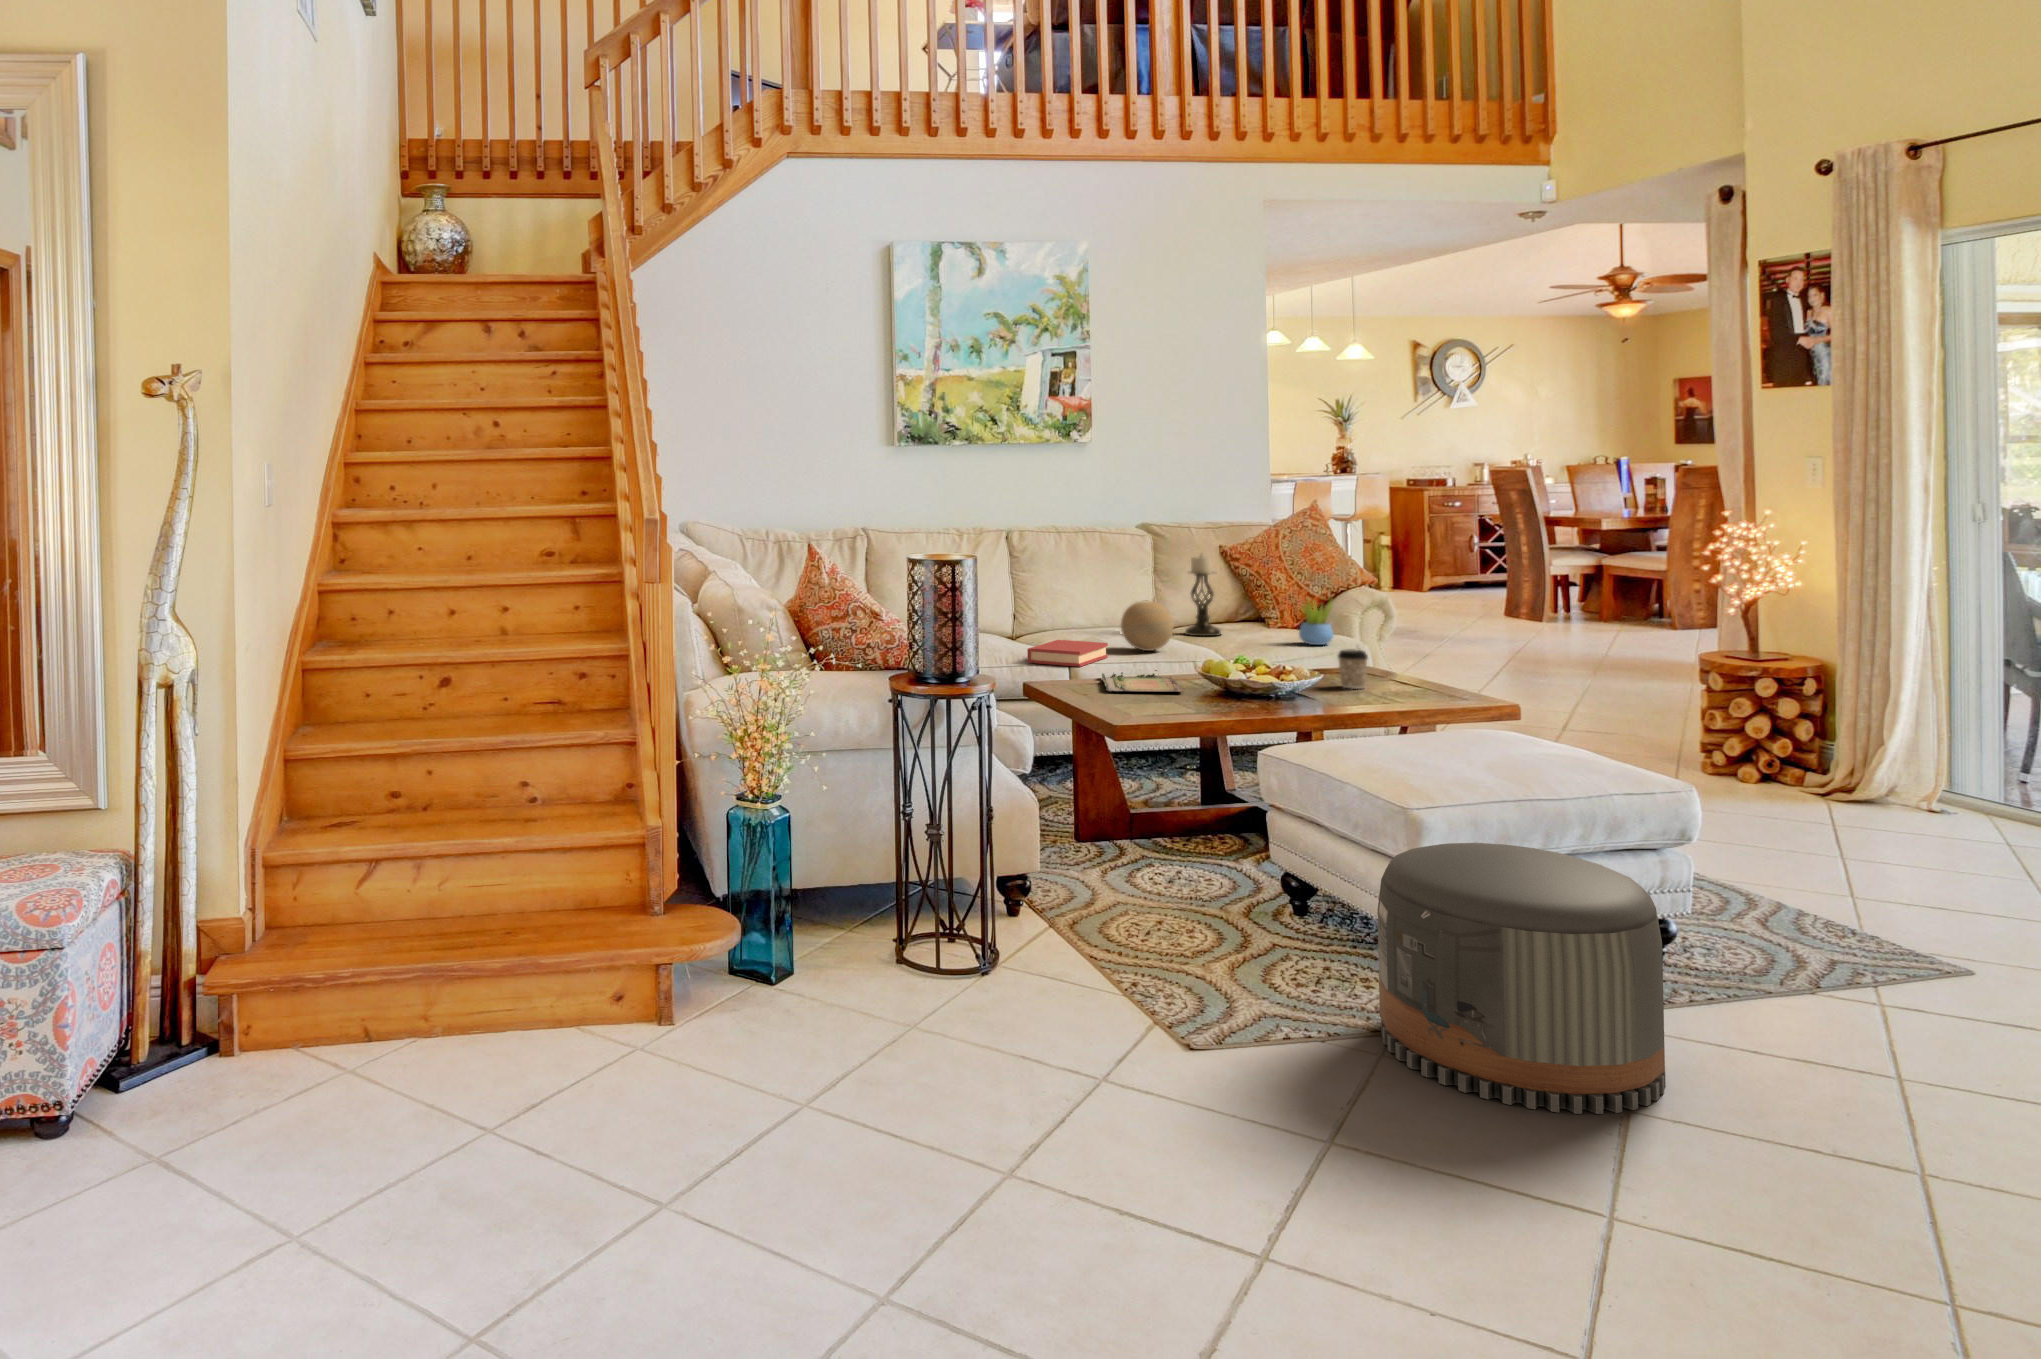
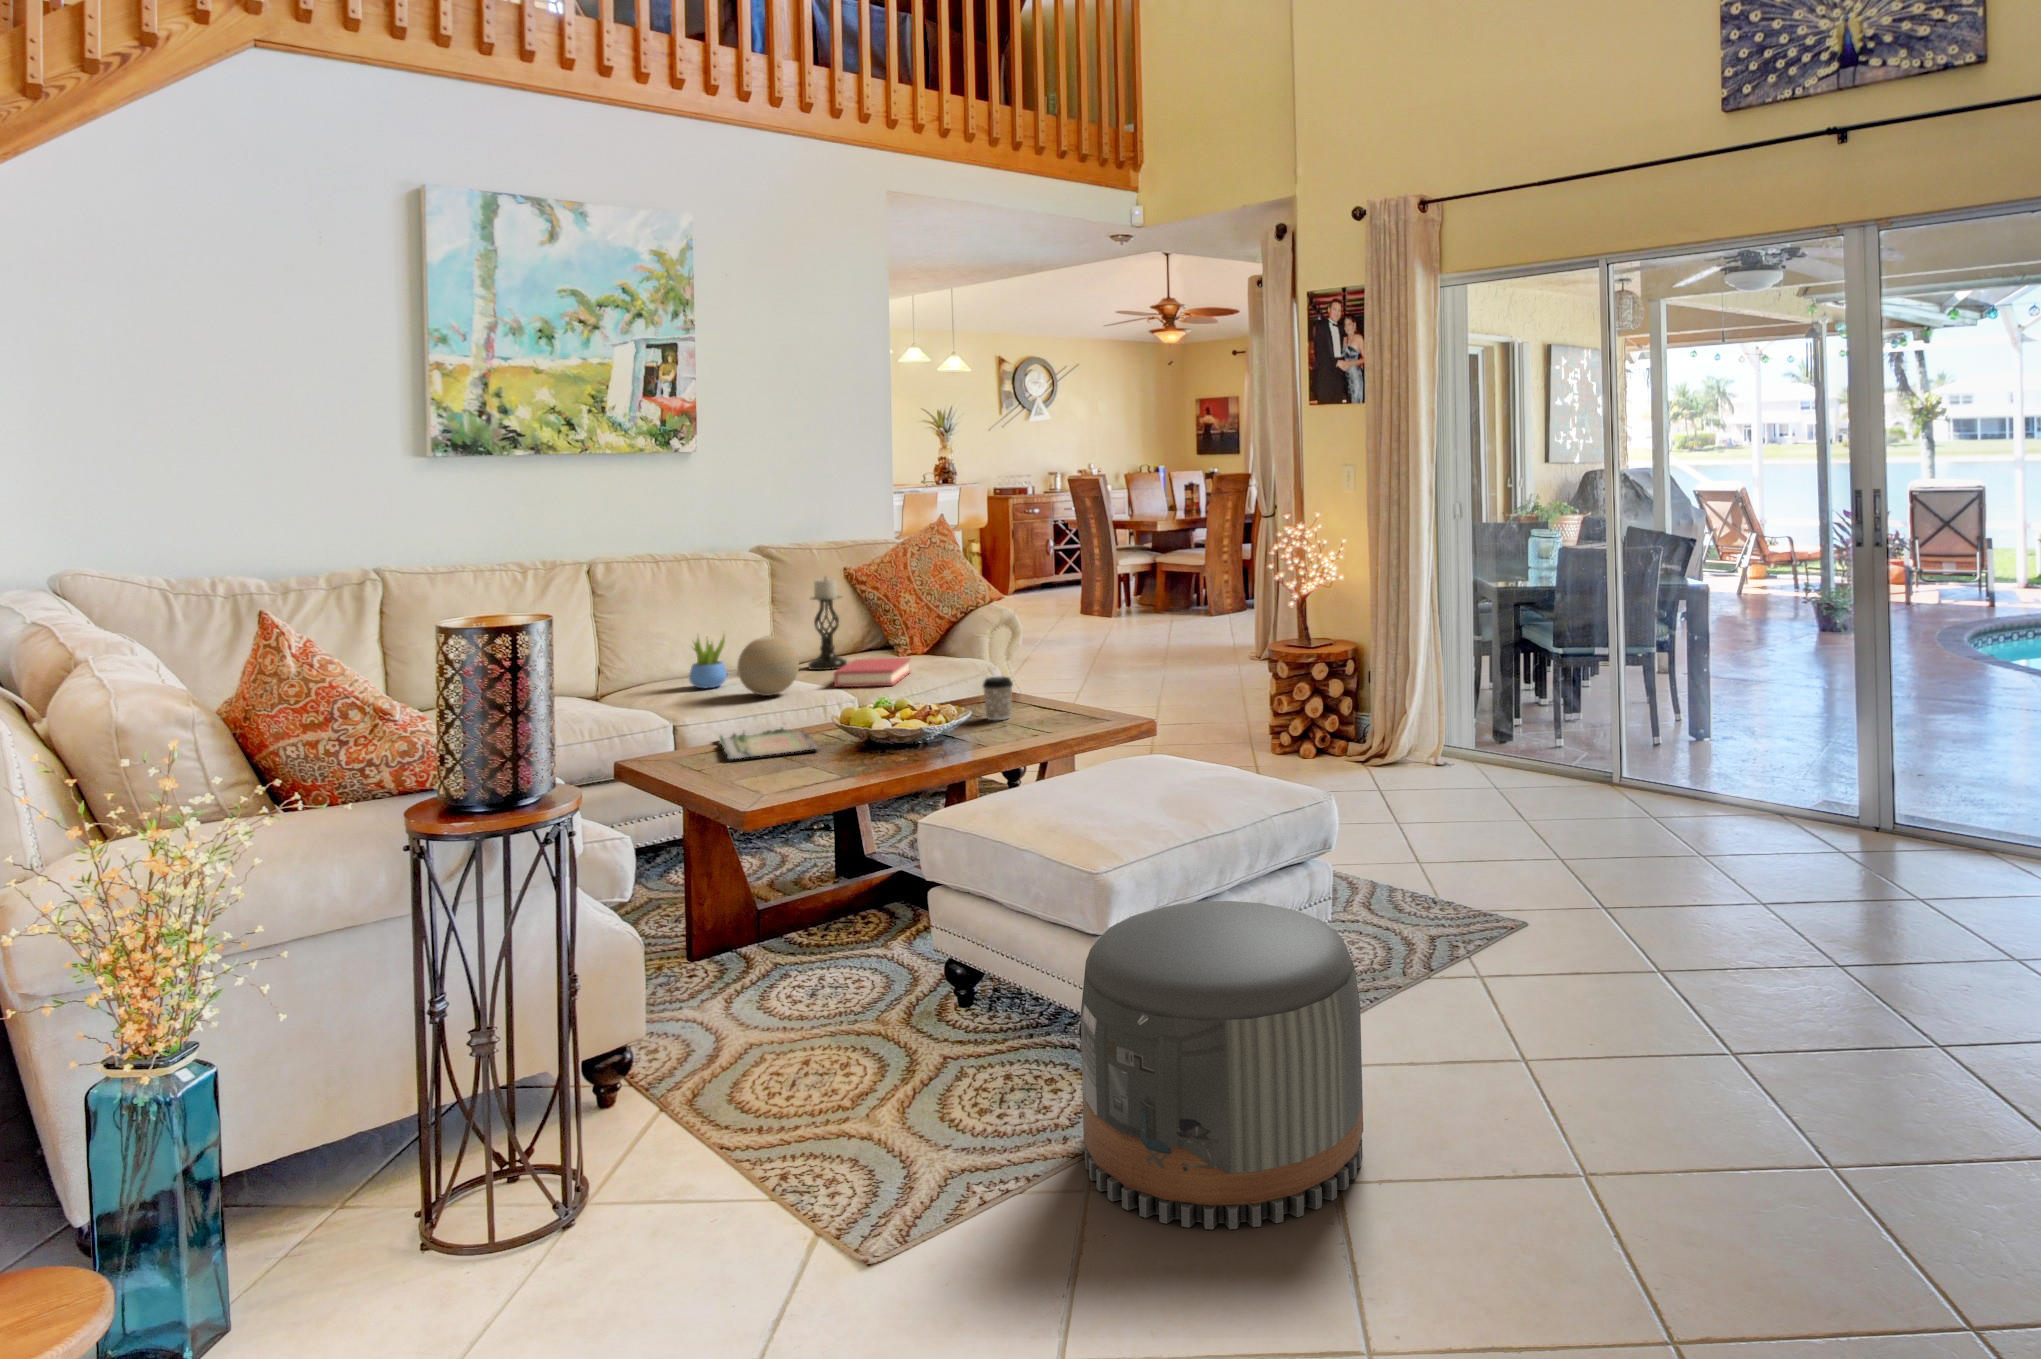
succulent plant: present [1299,601,1334,645] -> present [689,635,727,688]
hardback book: present [1027,640,1108,667] -> present [834,658,910,687]

